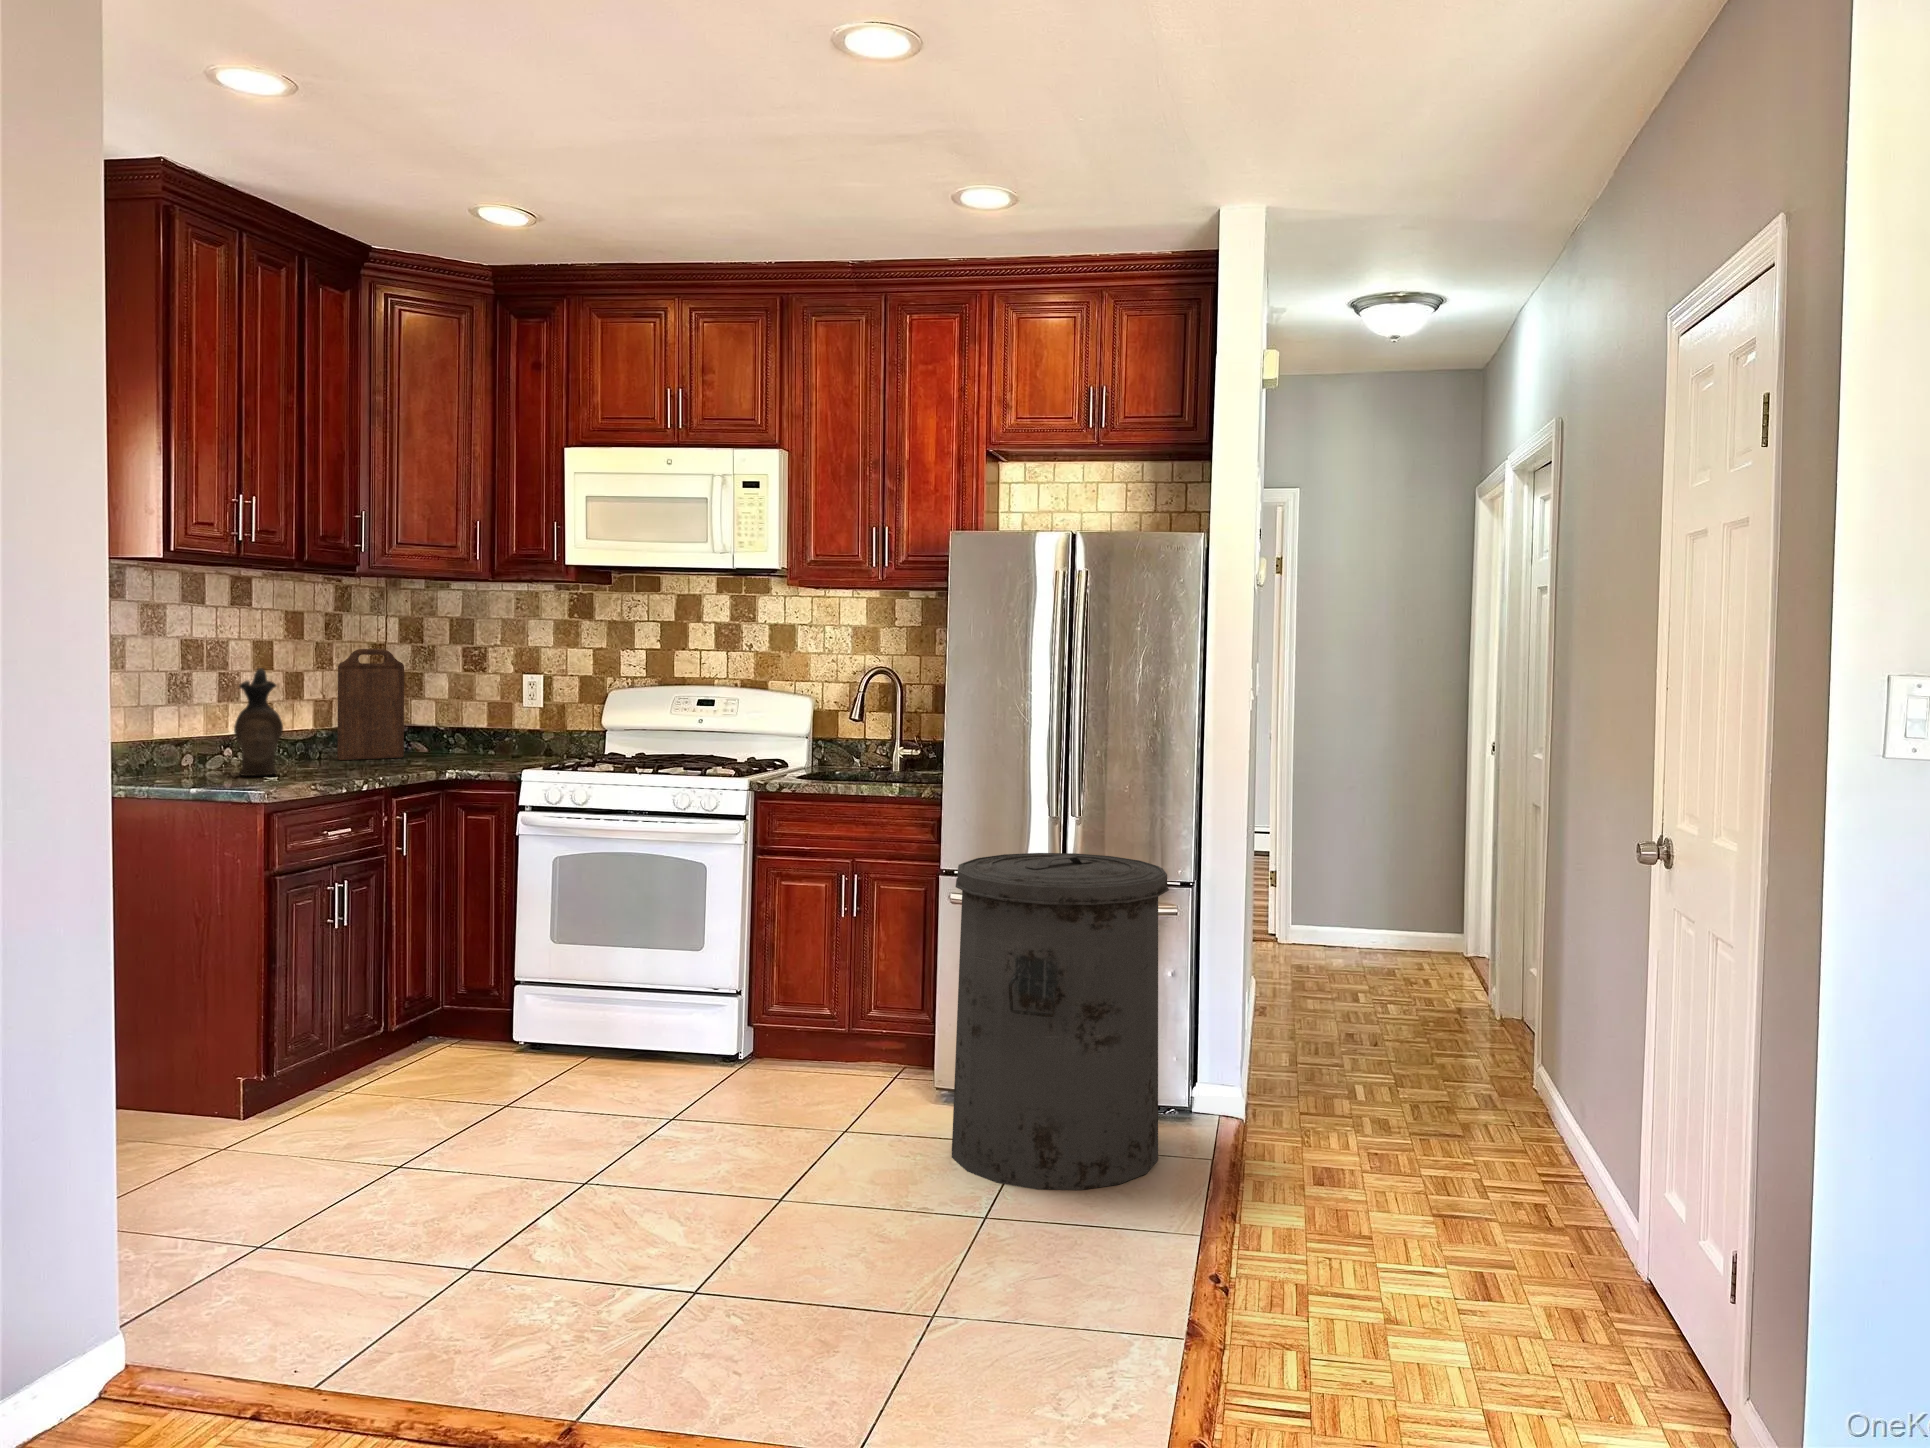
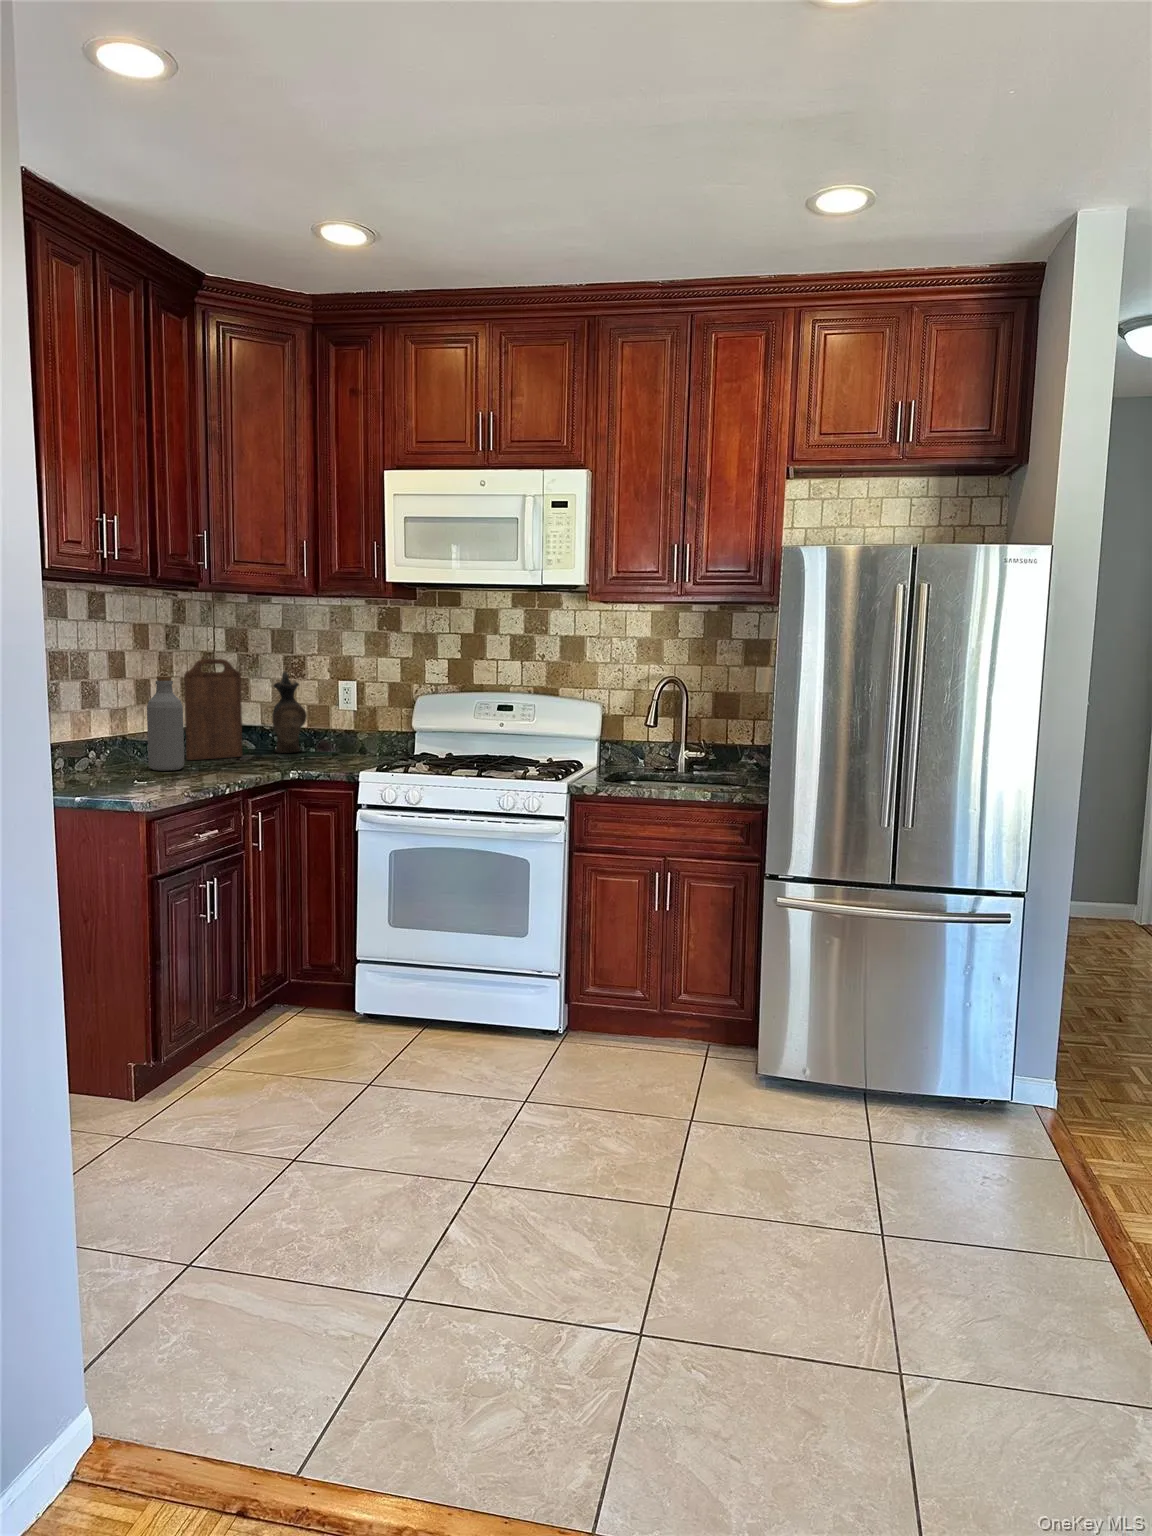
bottle: none [289,666,329,768] -> present [147,676,184,771]
ceramic pitcher: present [234,668,283,776] -> present [272,672,307,753]
trash can: present [952,853,1169,1190] -> none [800,857,1029,1191]

